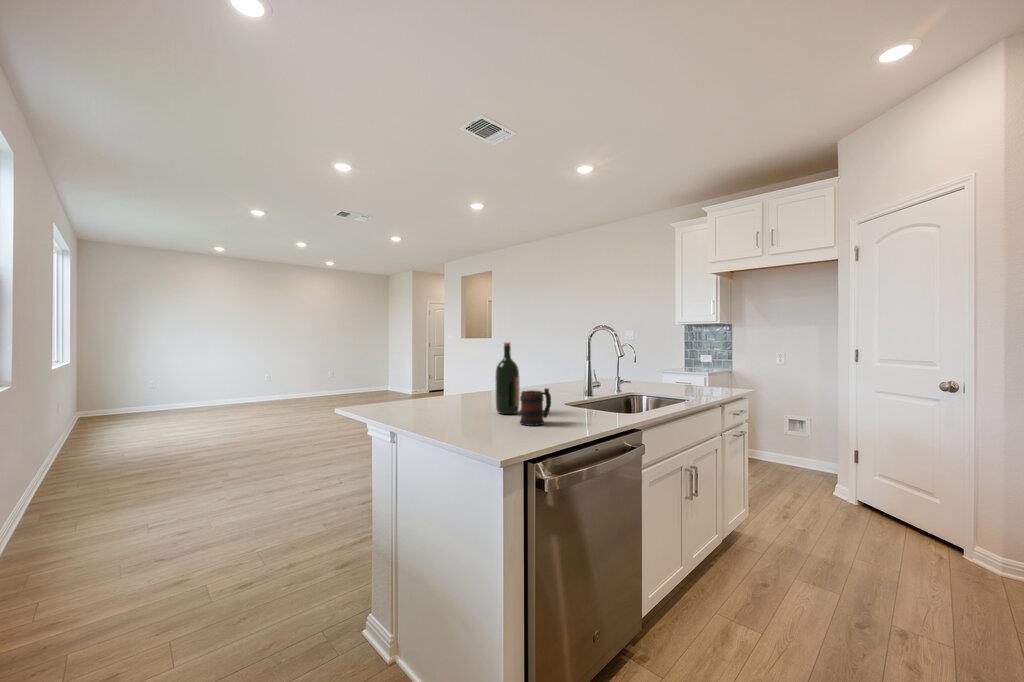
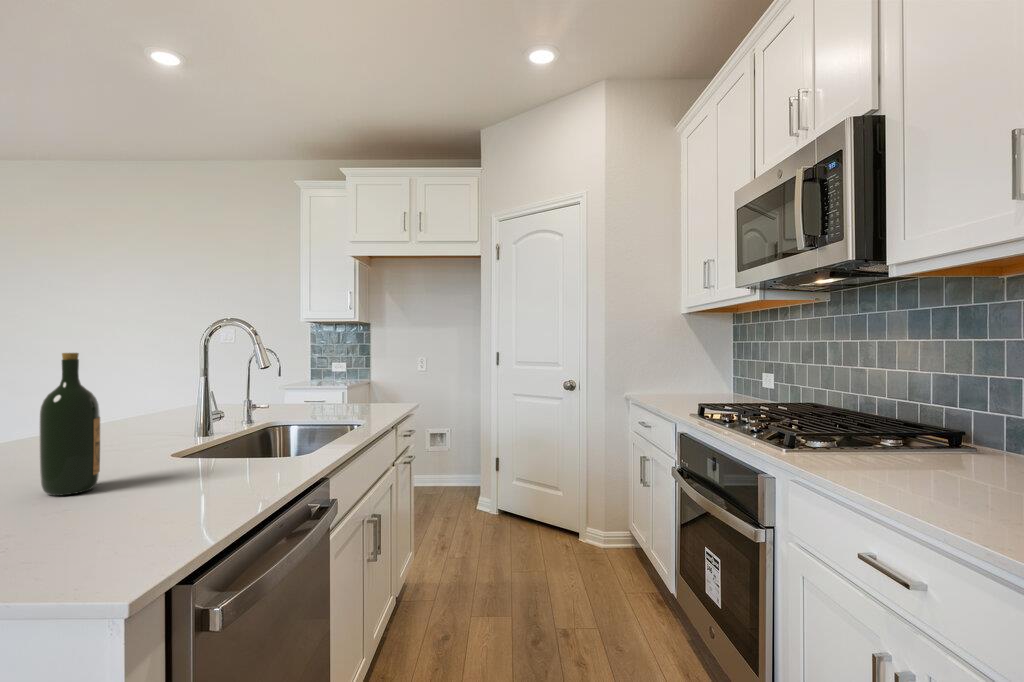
mug: present [520,388,551,426] -> none [119,435,183,509]

